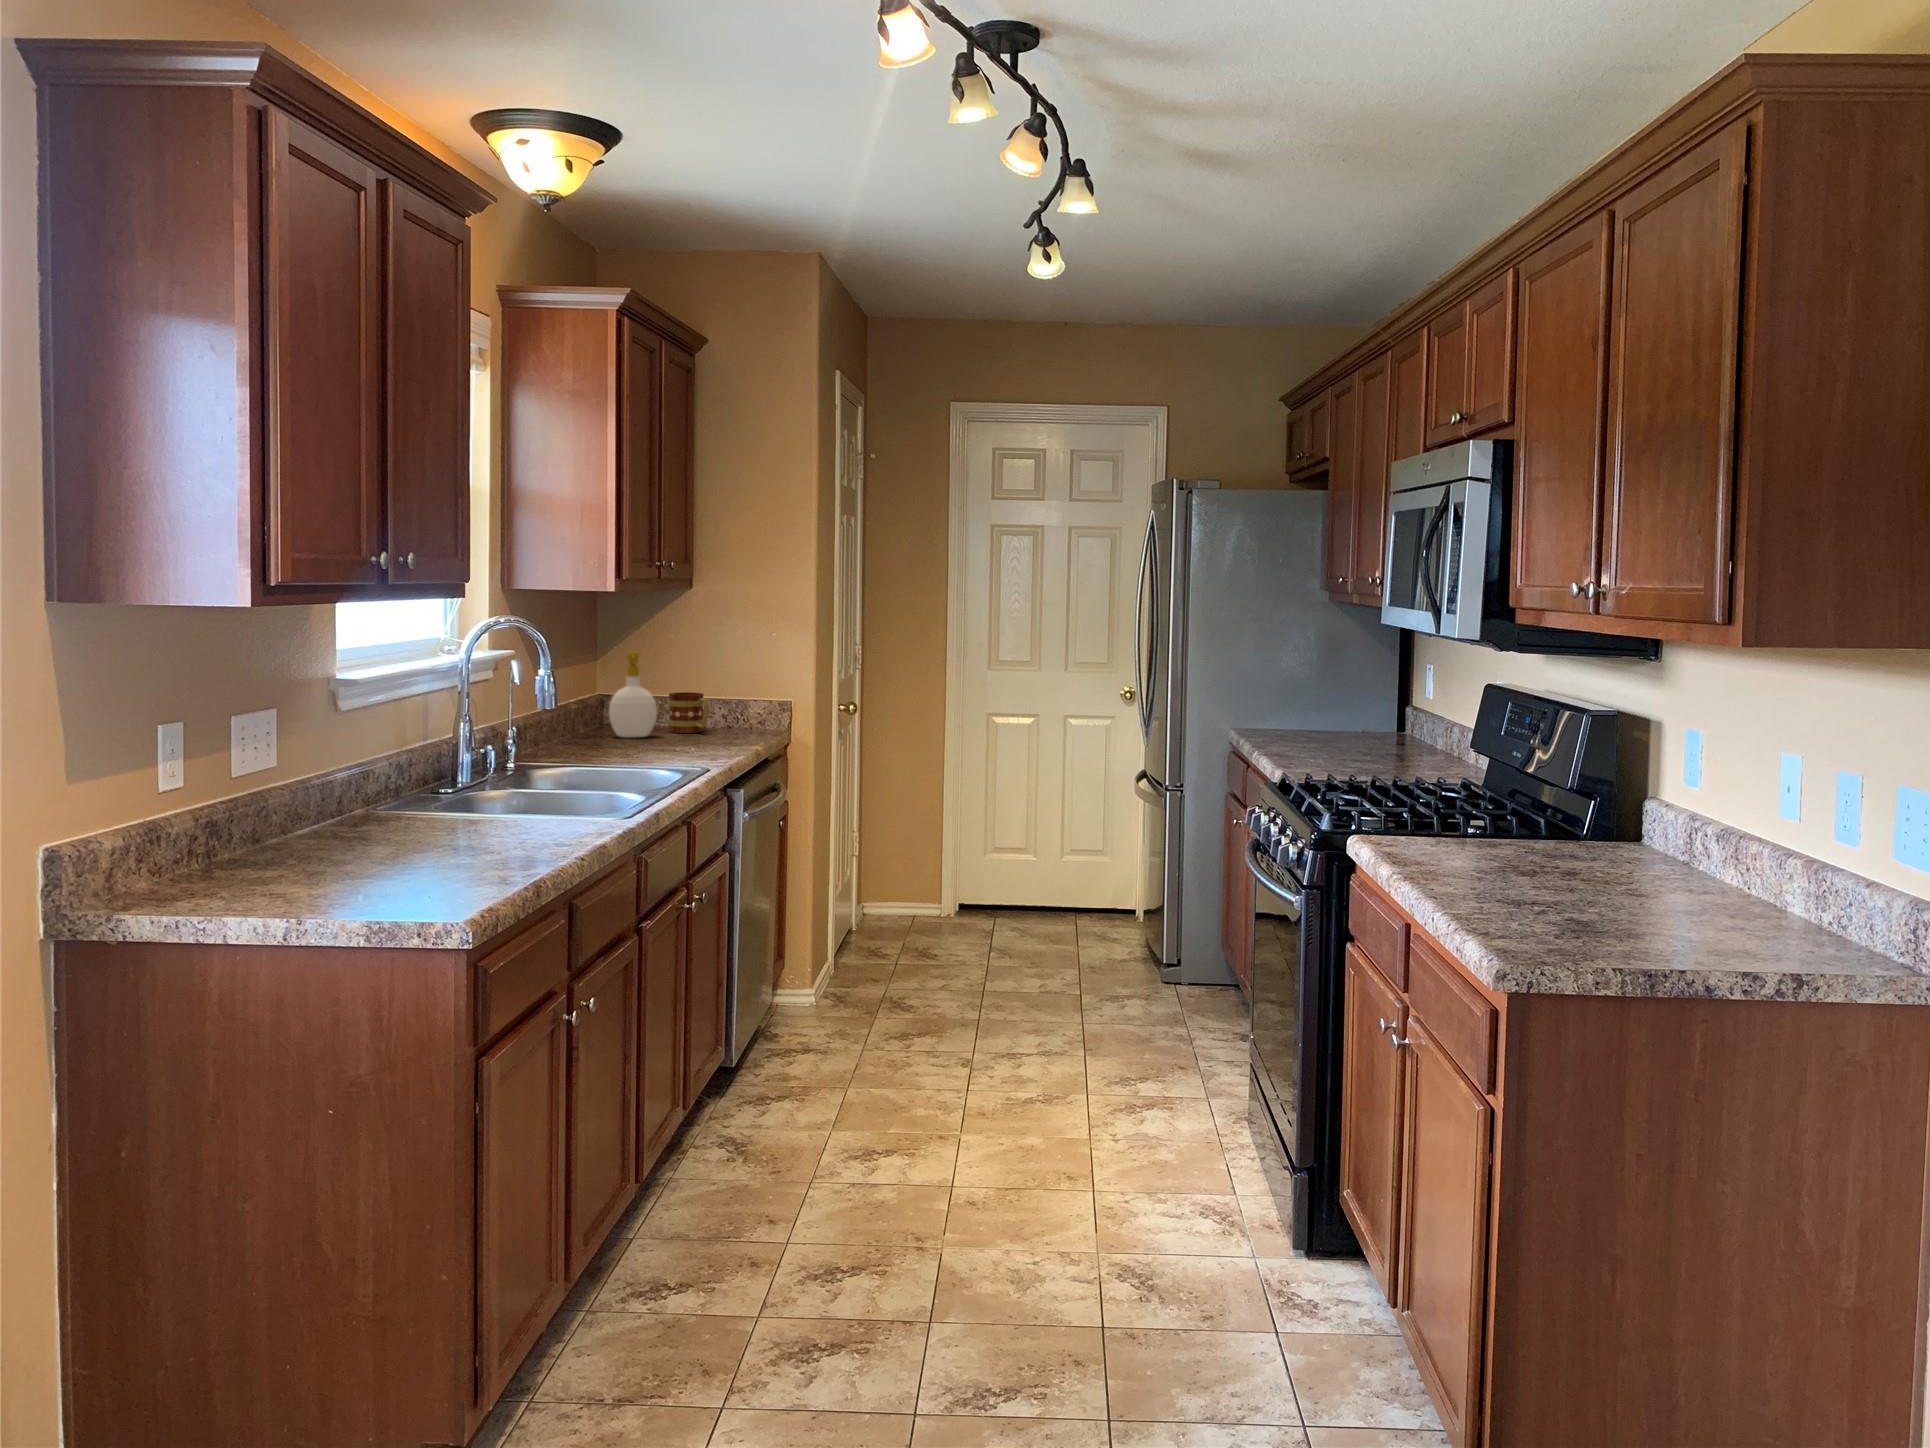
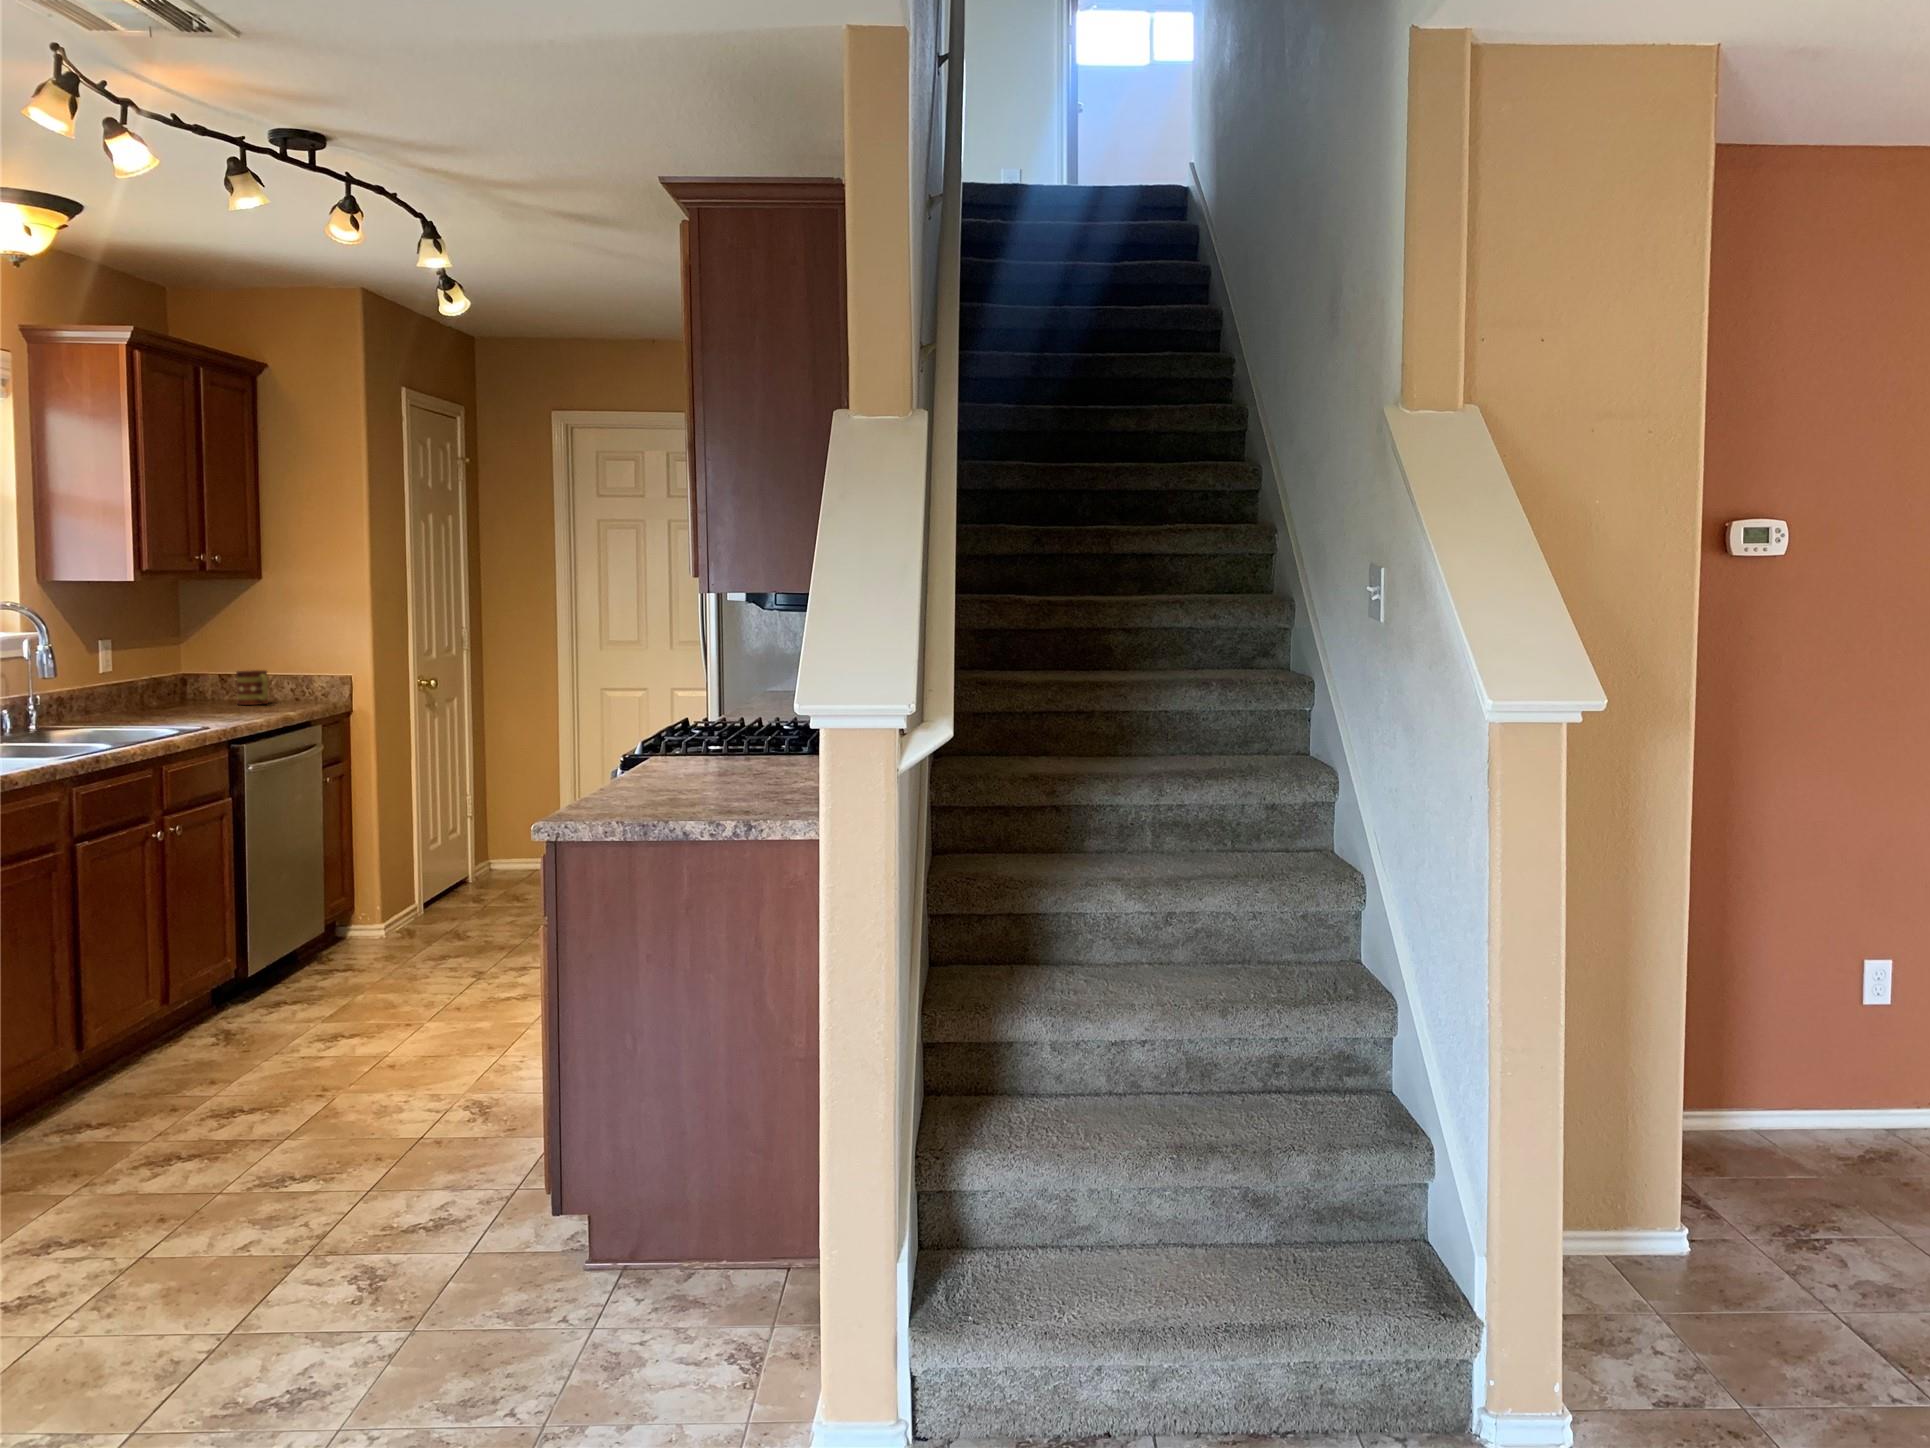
soap bottle: present [609,652,657,738] -> none [170,636,216,709]

